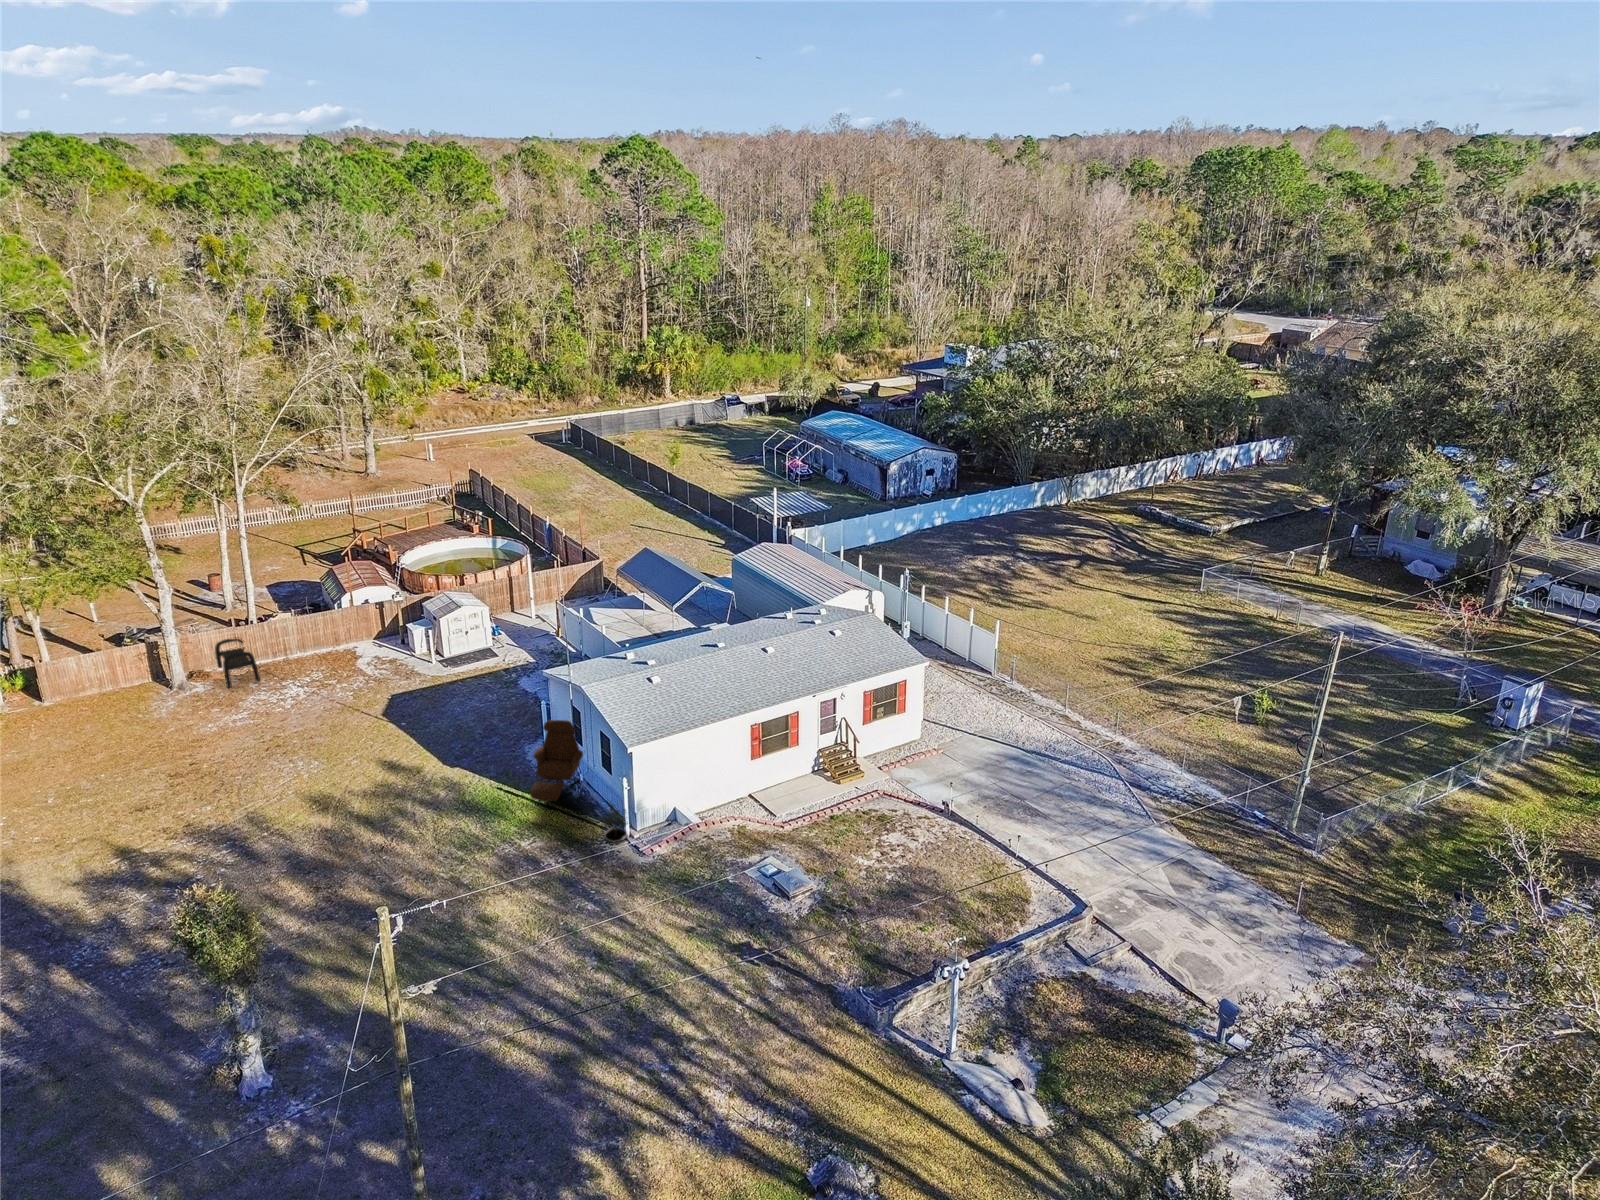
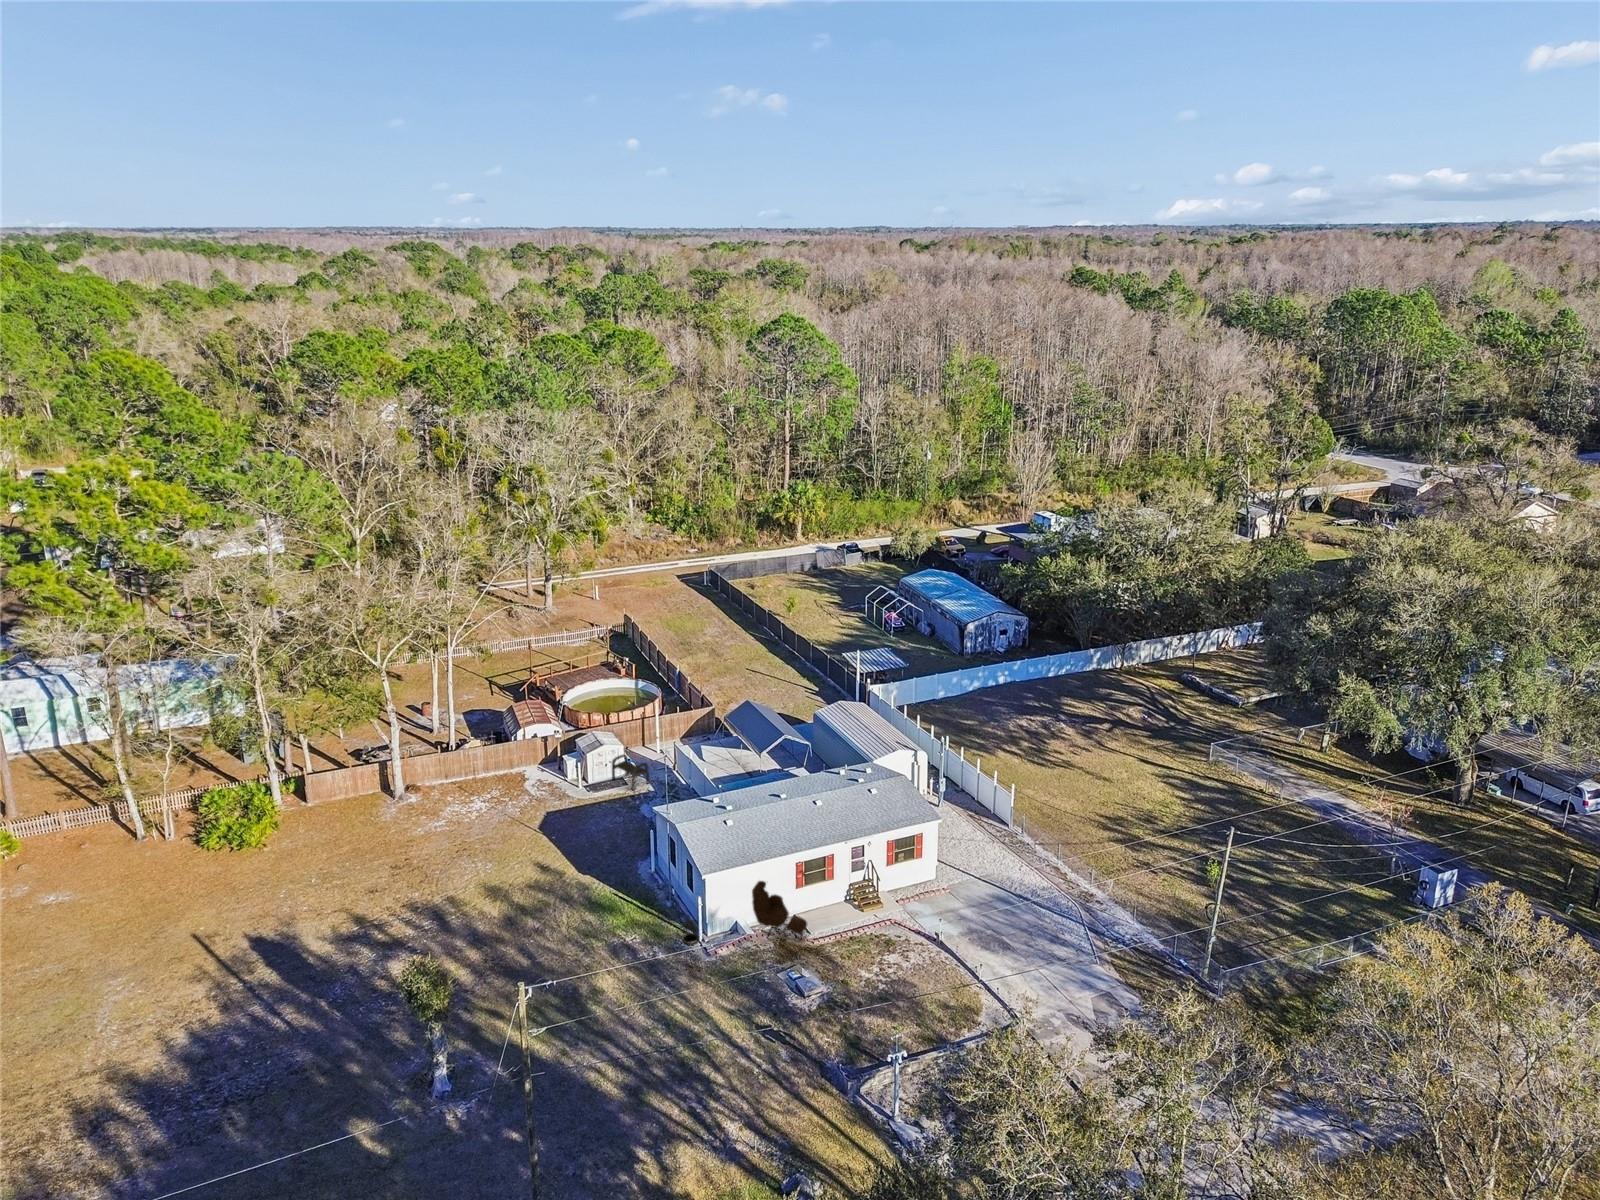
bench: present [215,638,260,688] -> present [612,755,649,790]
lounge chair: present [530,720,583,809] -> present [752,881,807,937]

